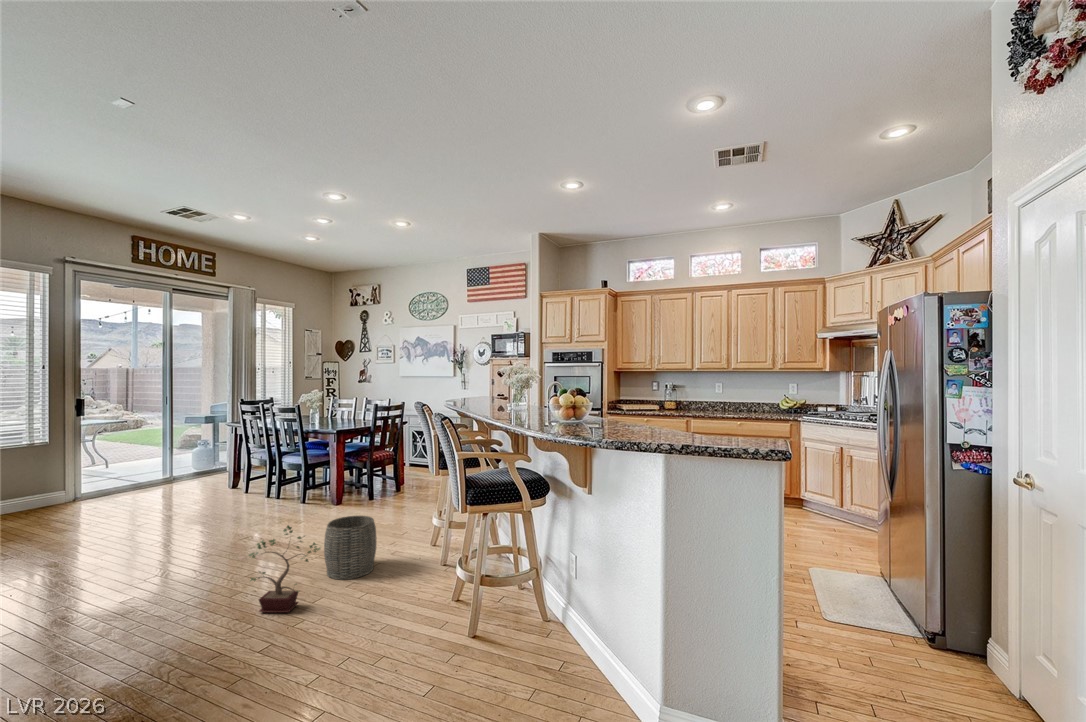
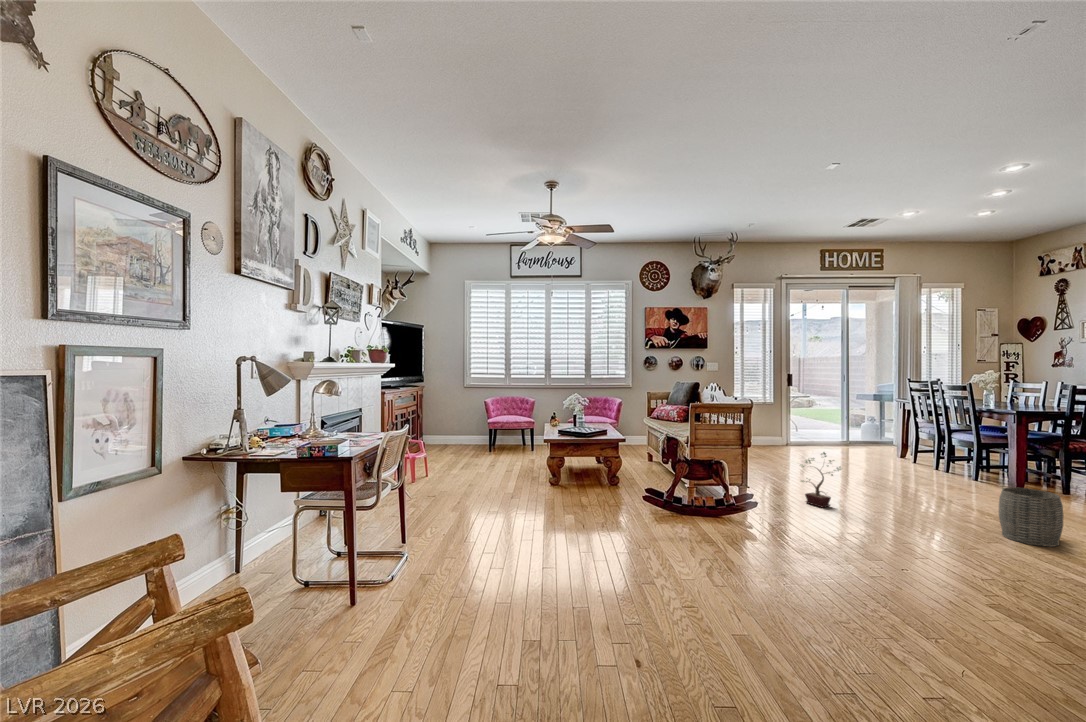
potted plant: present [249,525,320,613] -> present [801,452,841,507]

